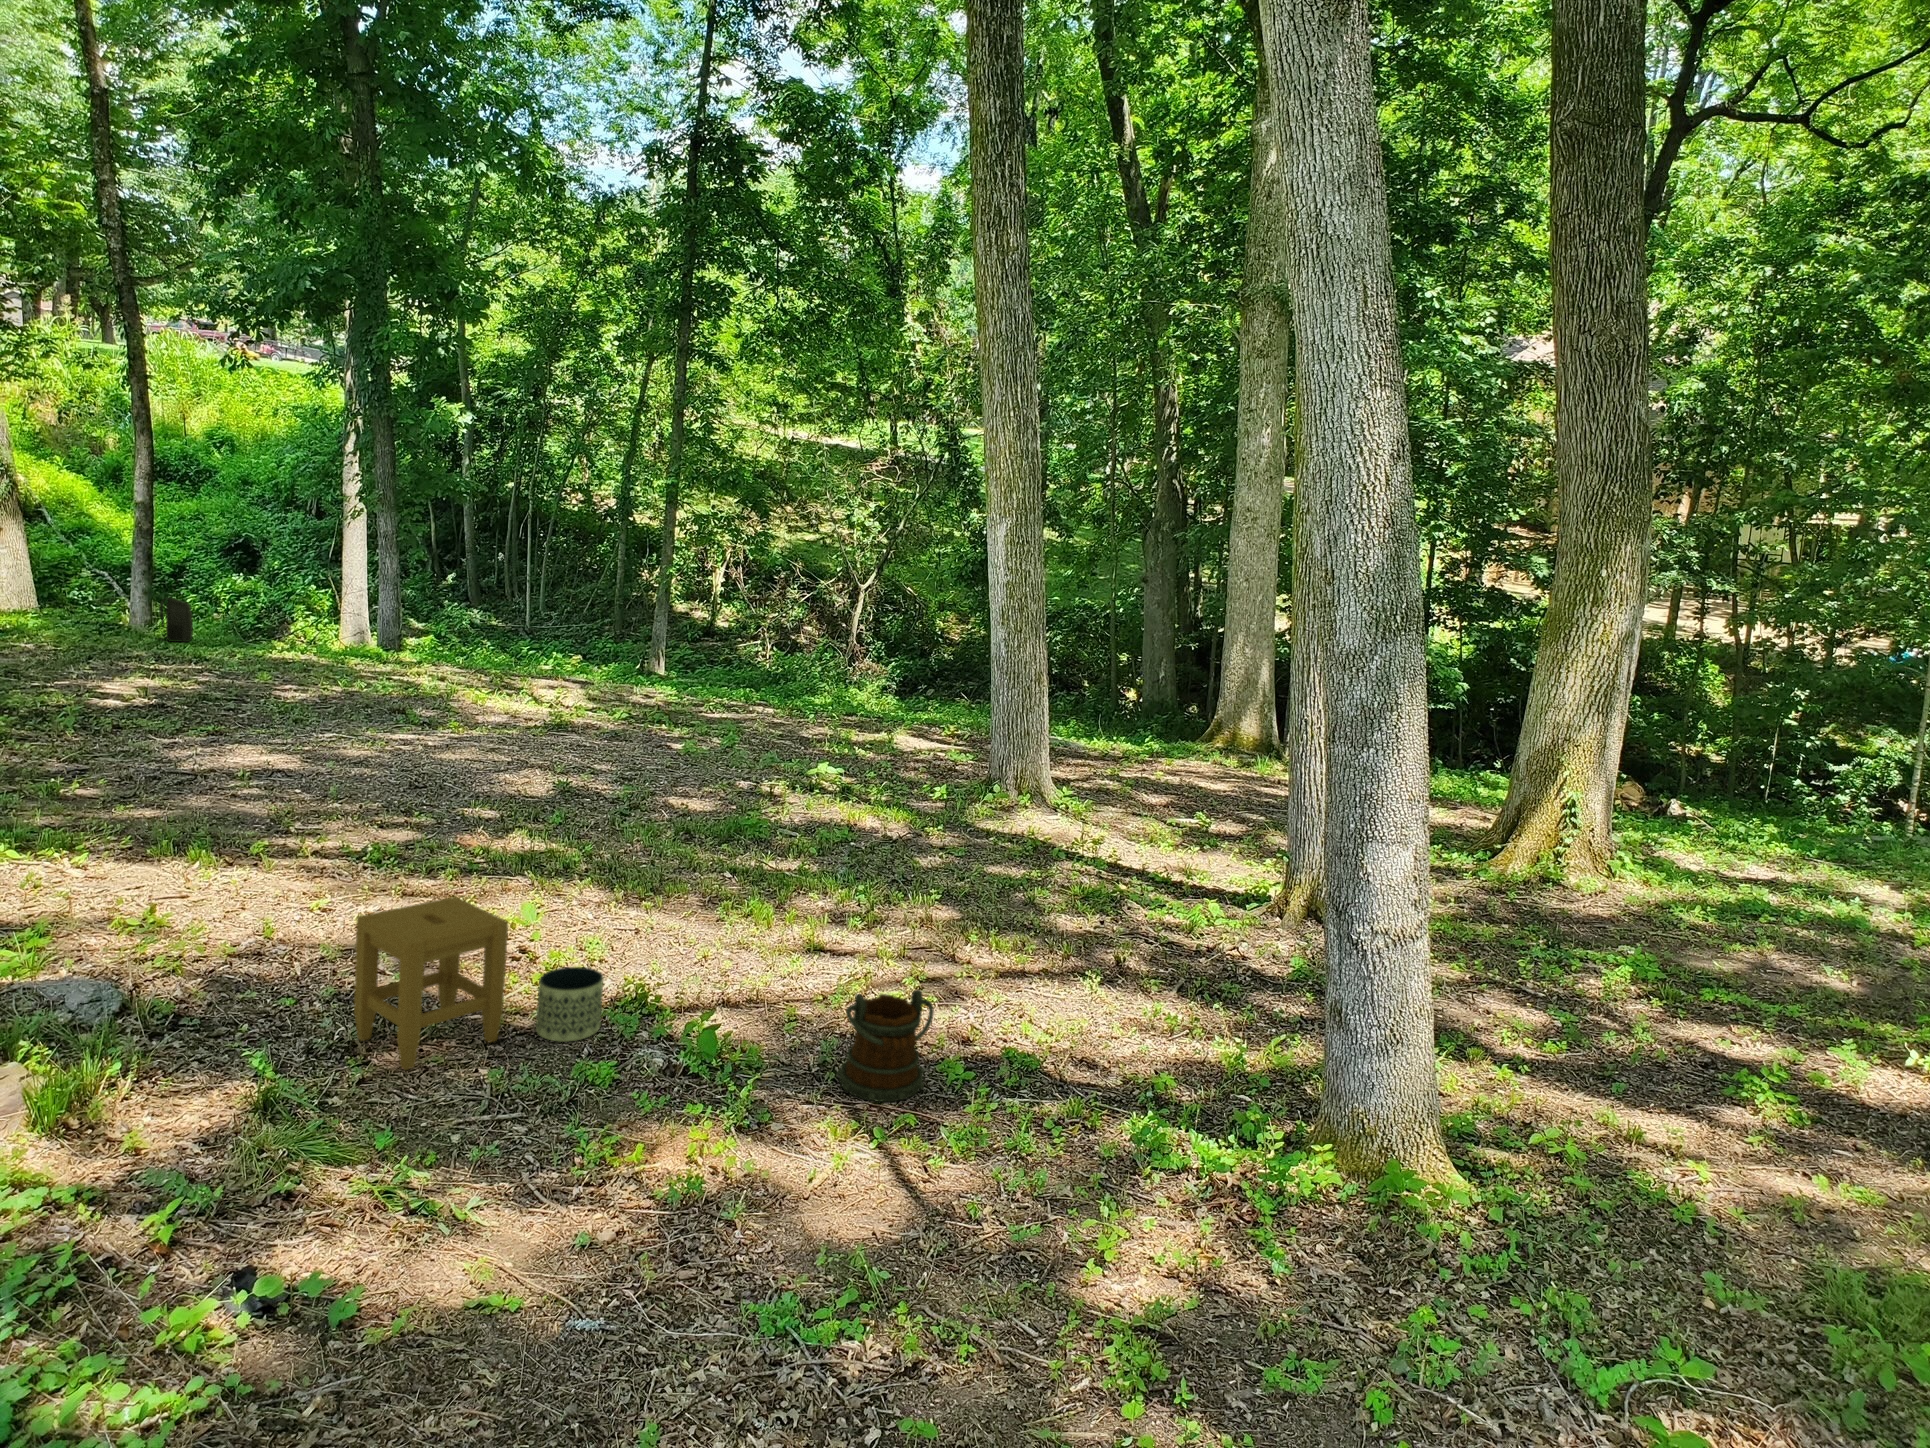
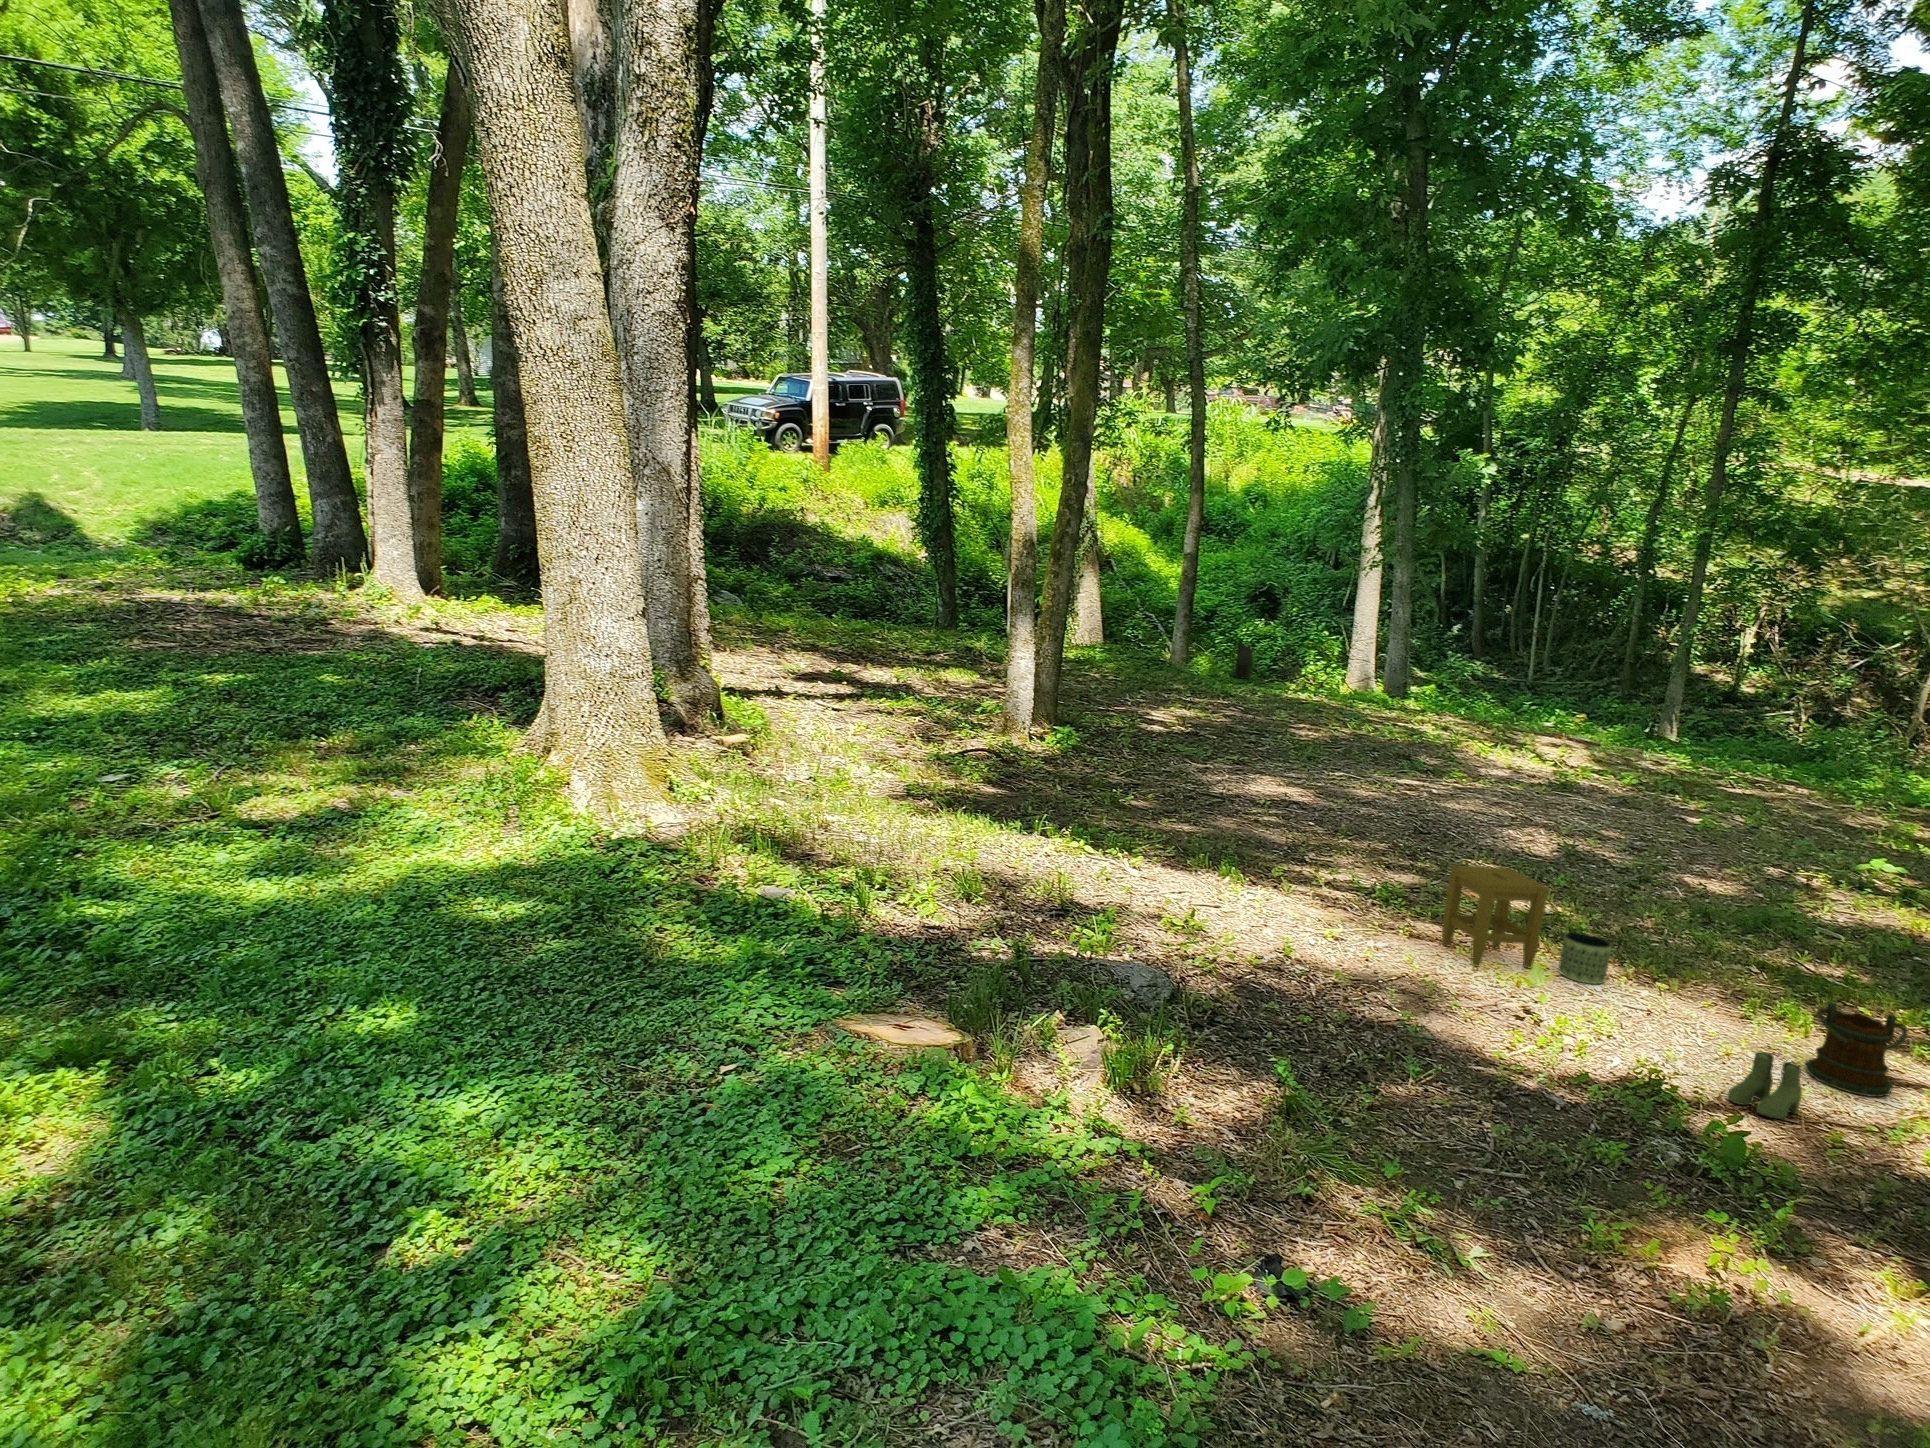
boots: none [765,1108,850,1208] -> present [1727,1052,1802,1119]

